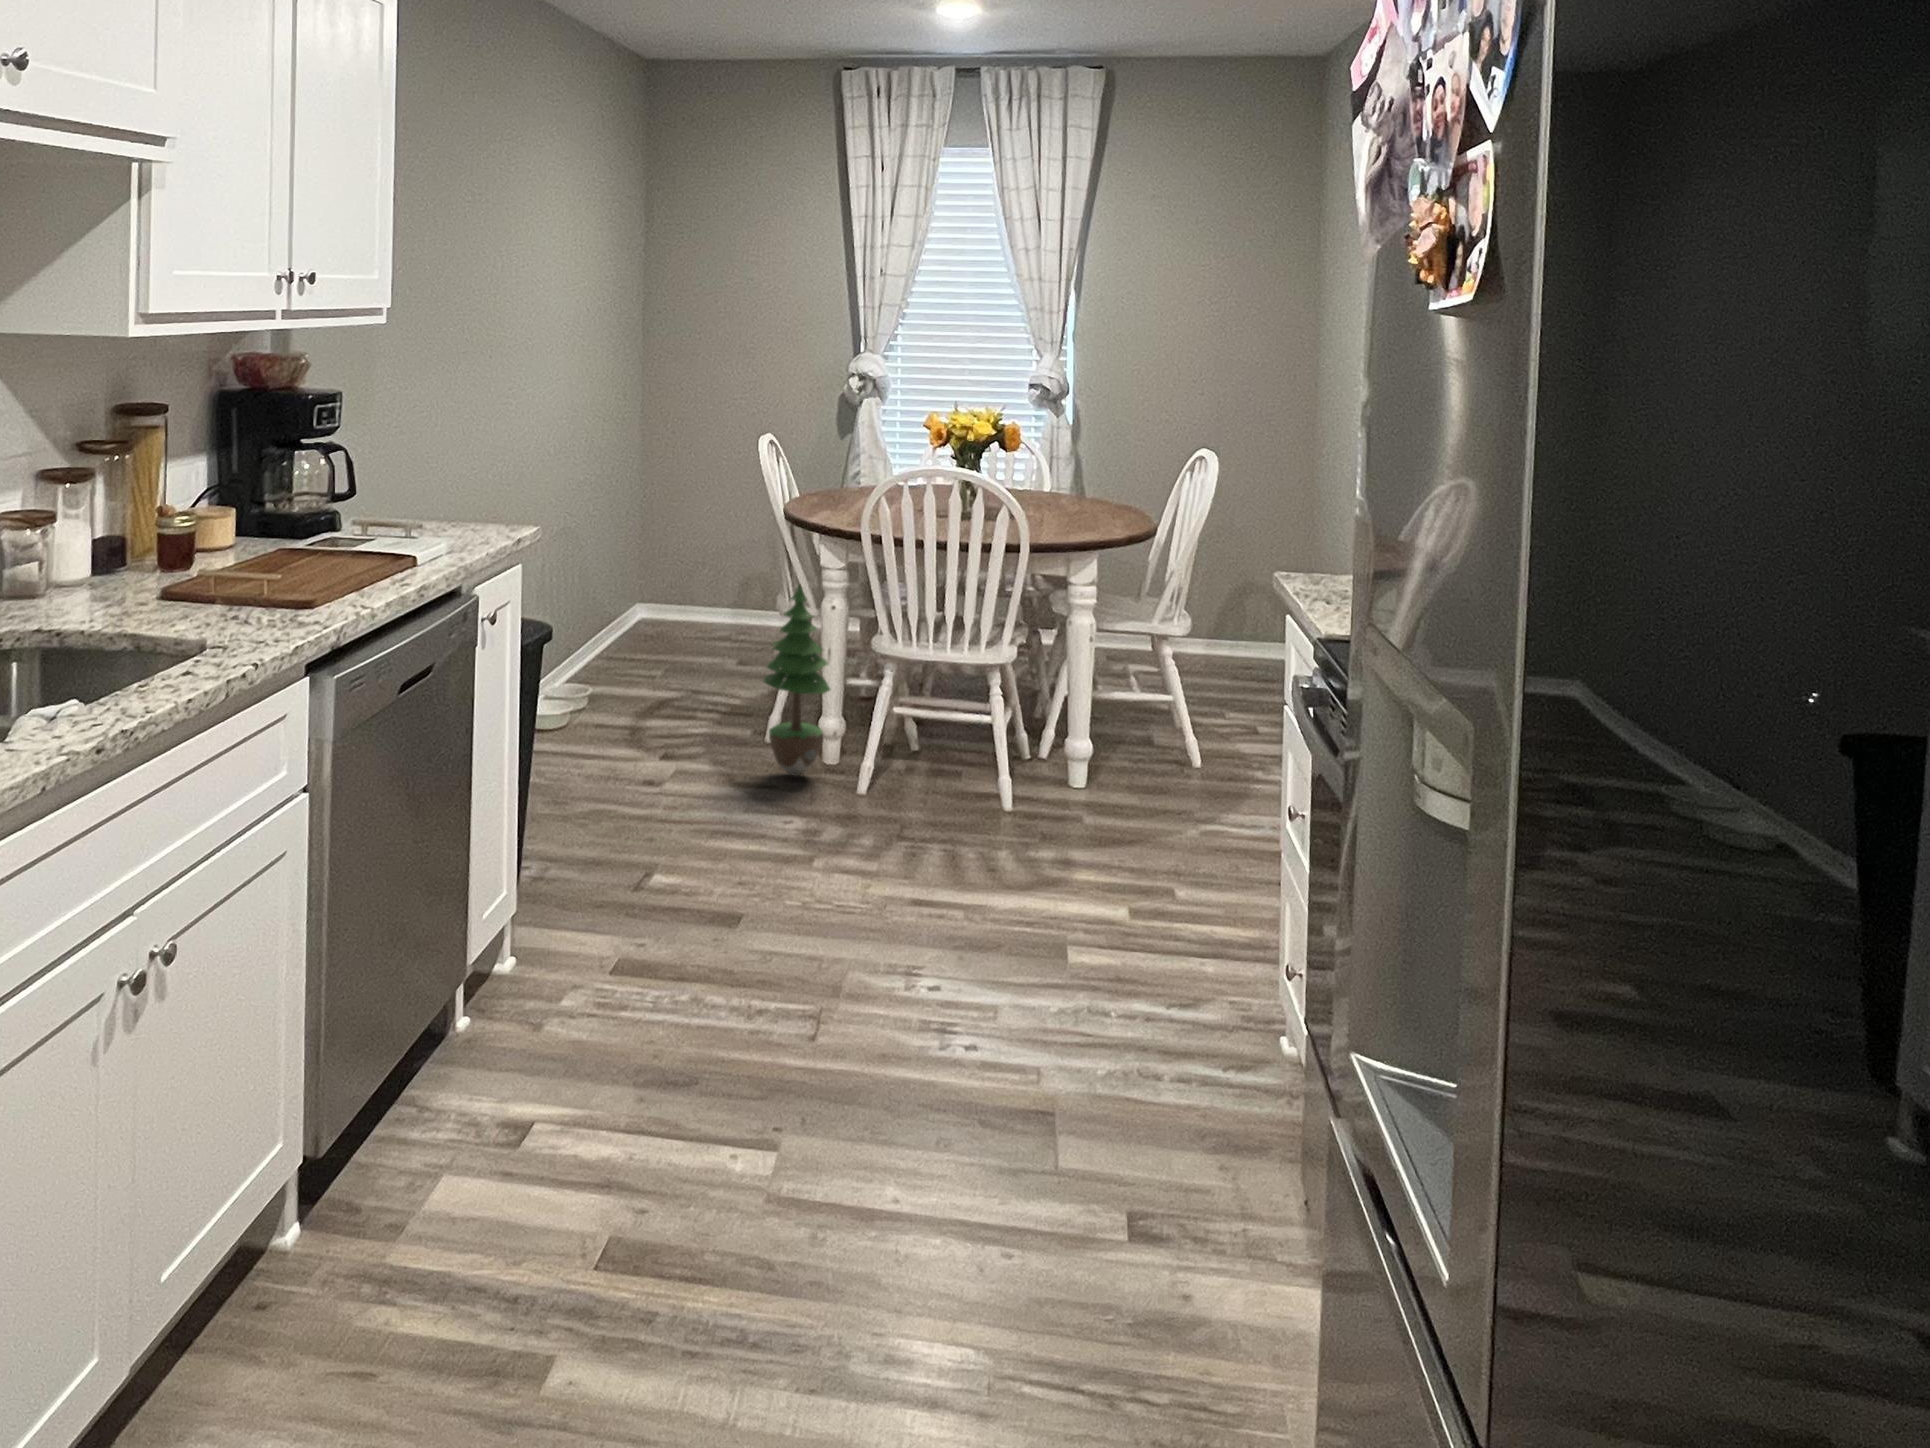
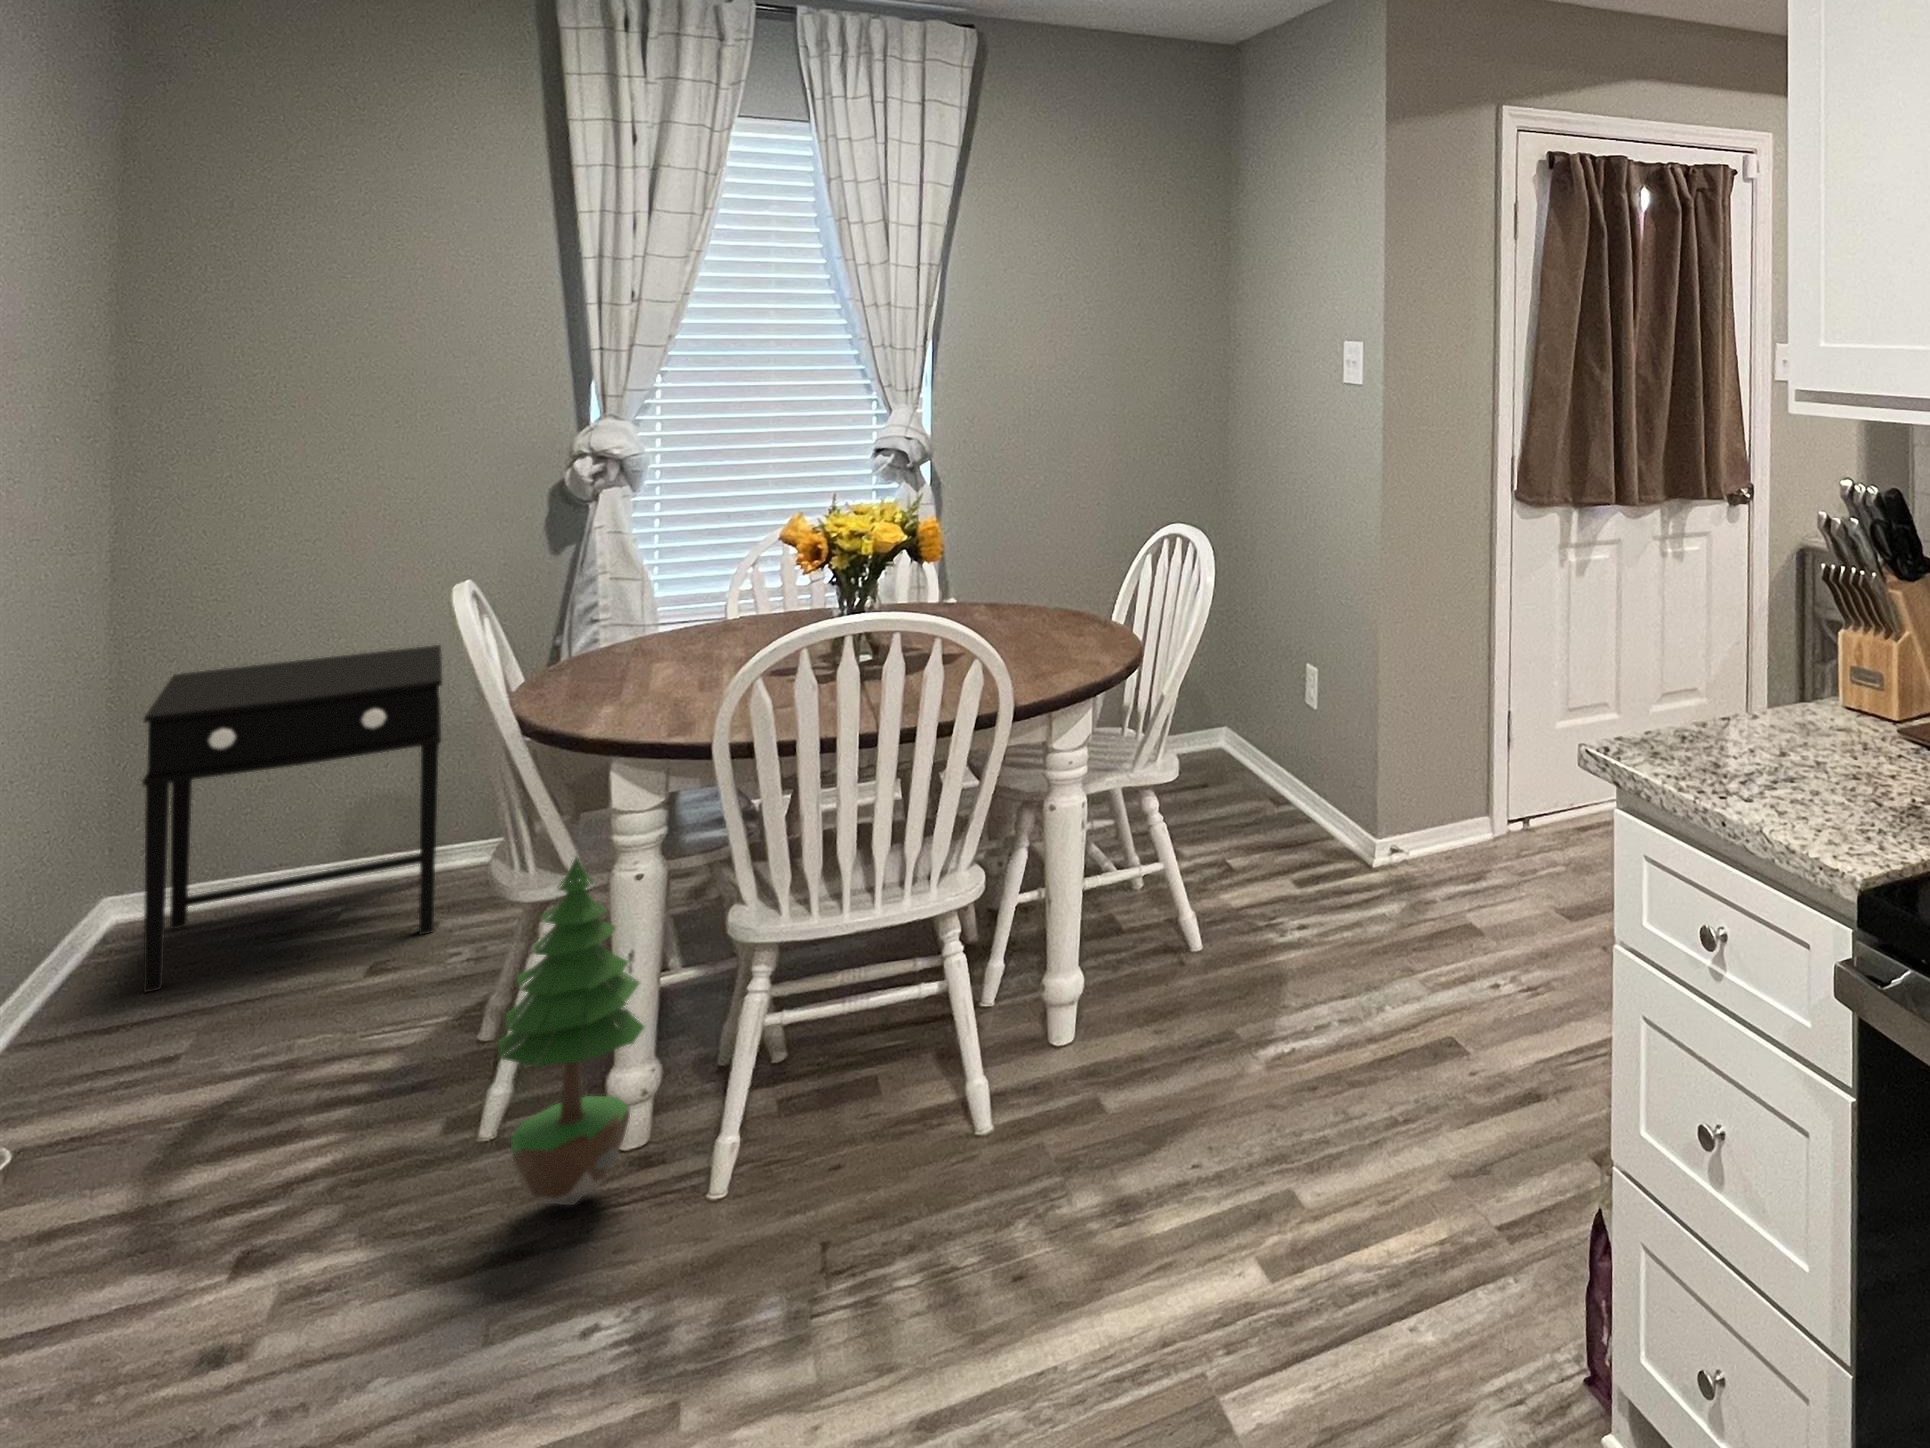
side table: none [647,484,782,653] -> present [142,645,442,992]

